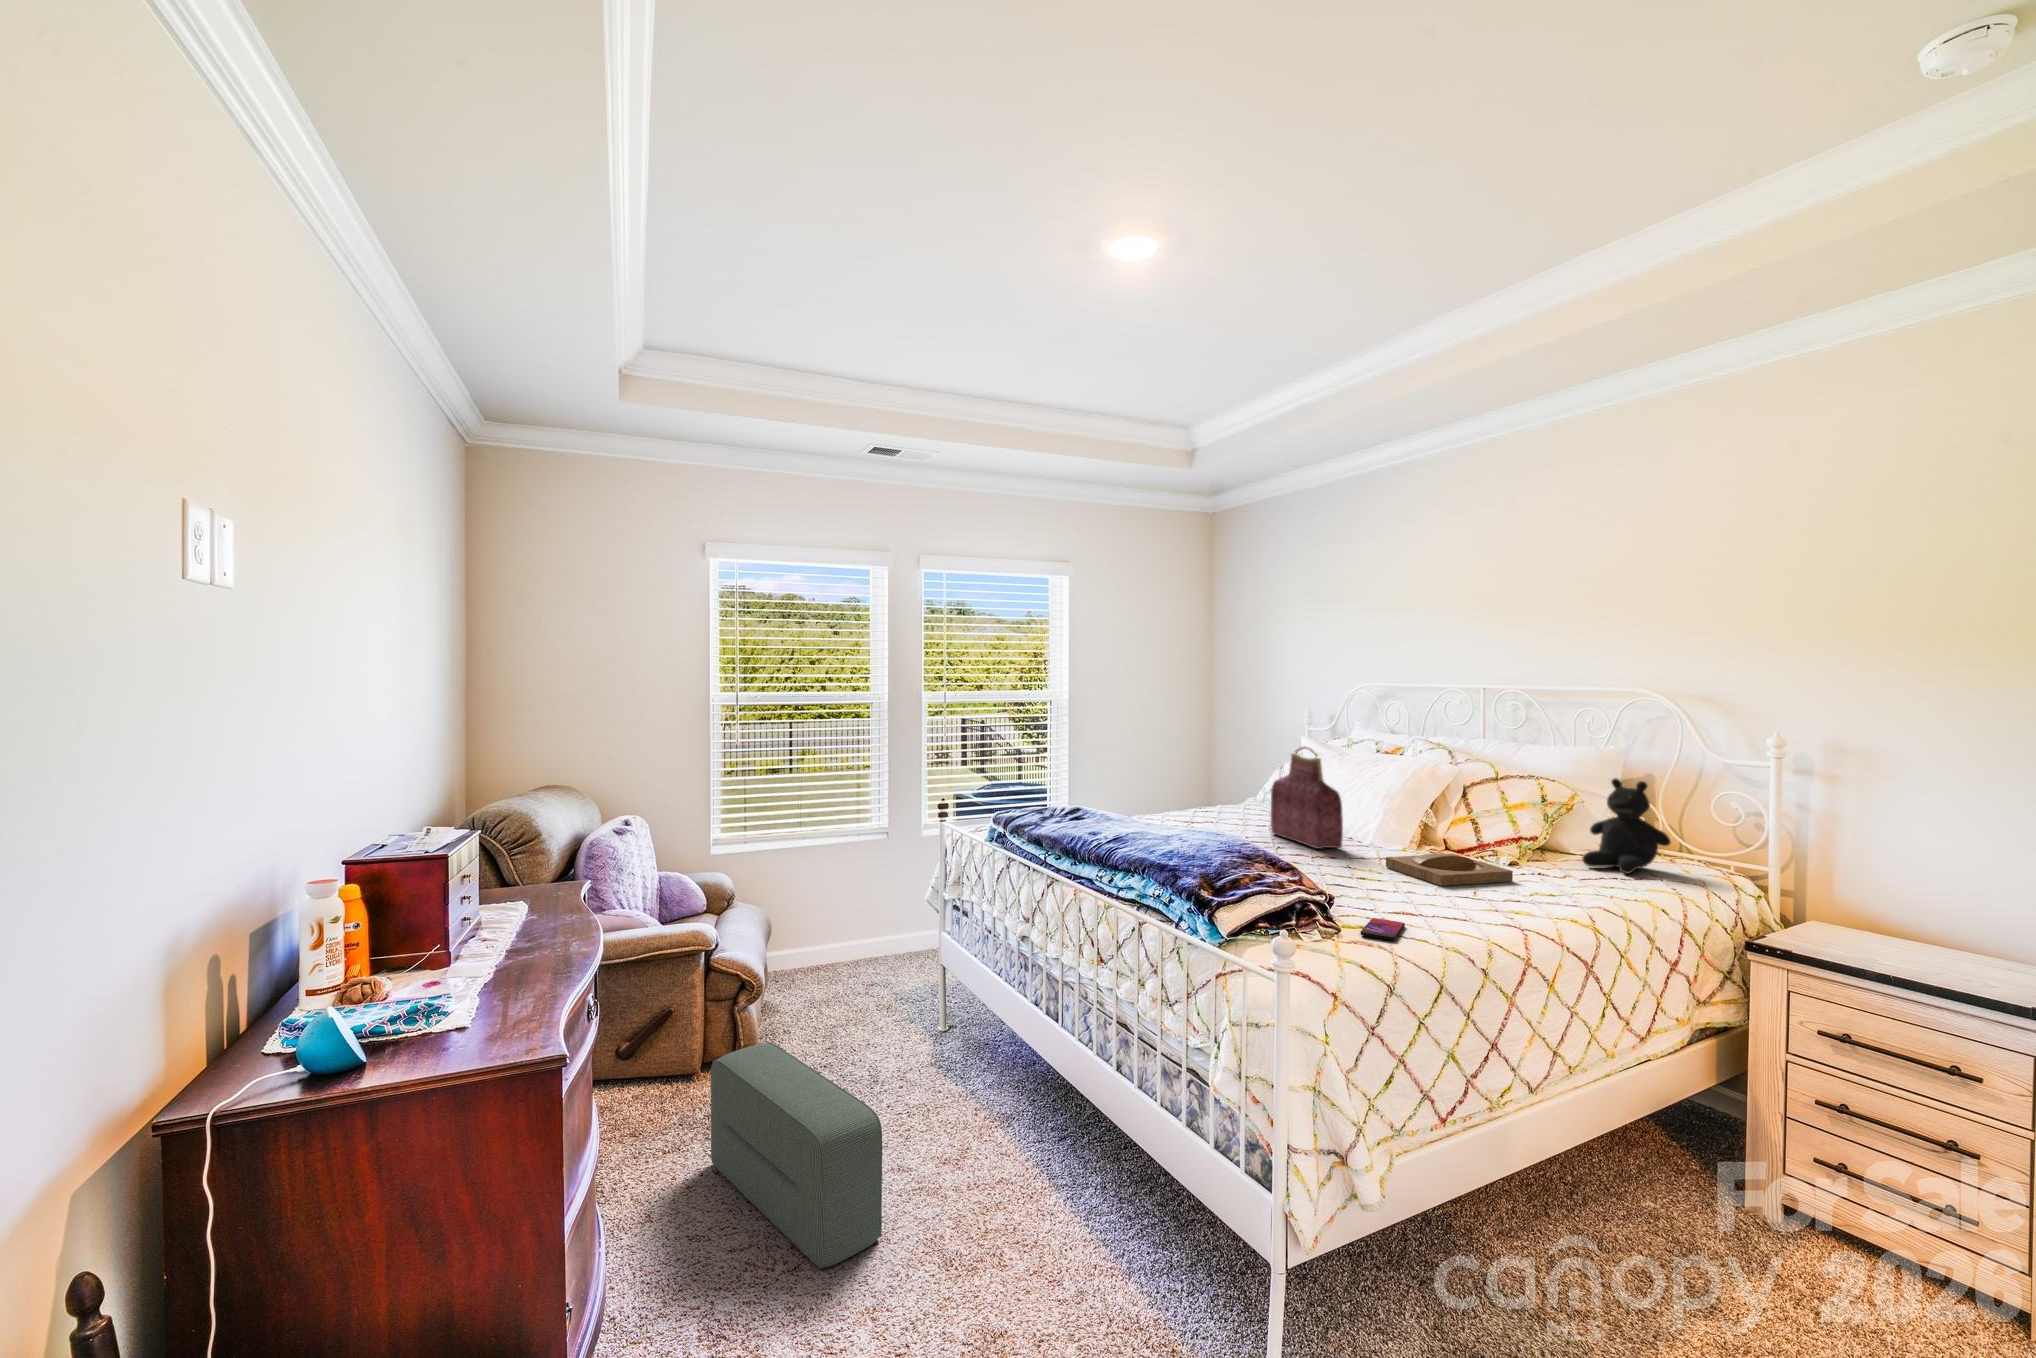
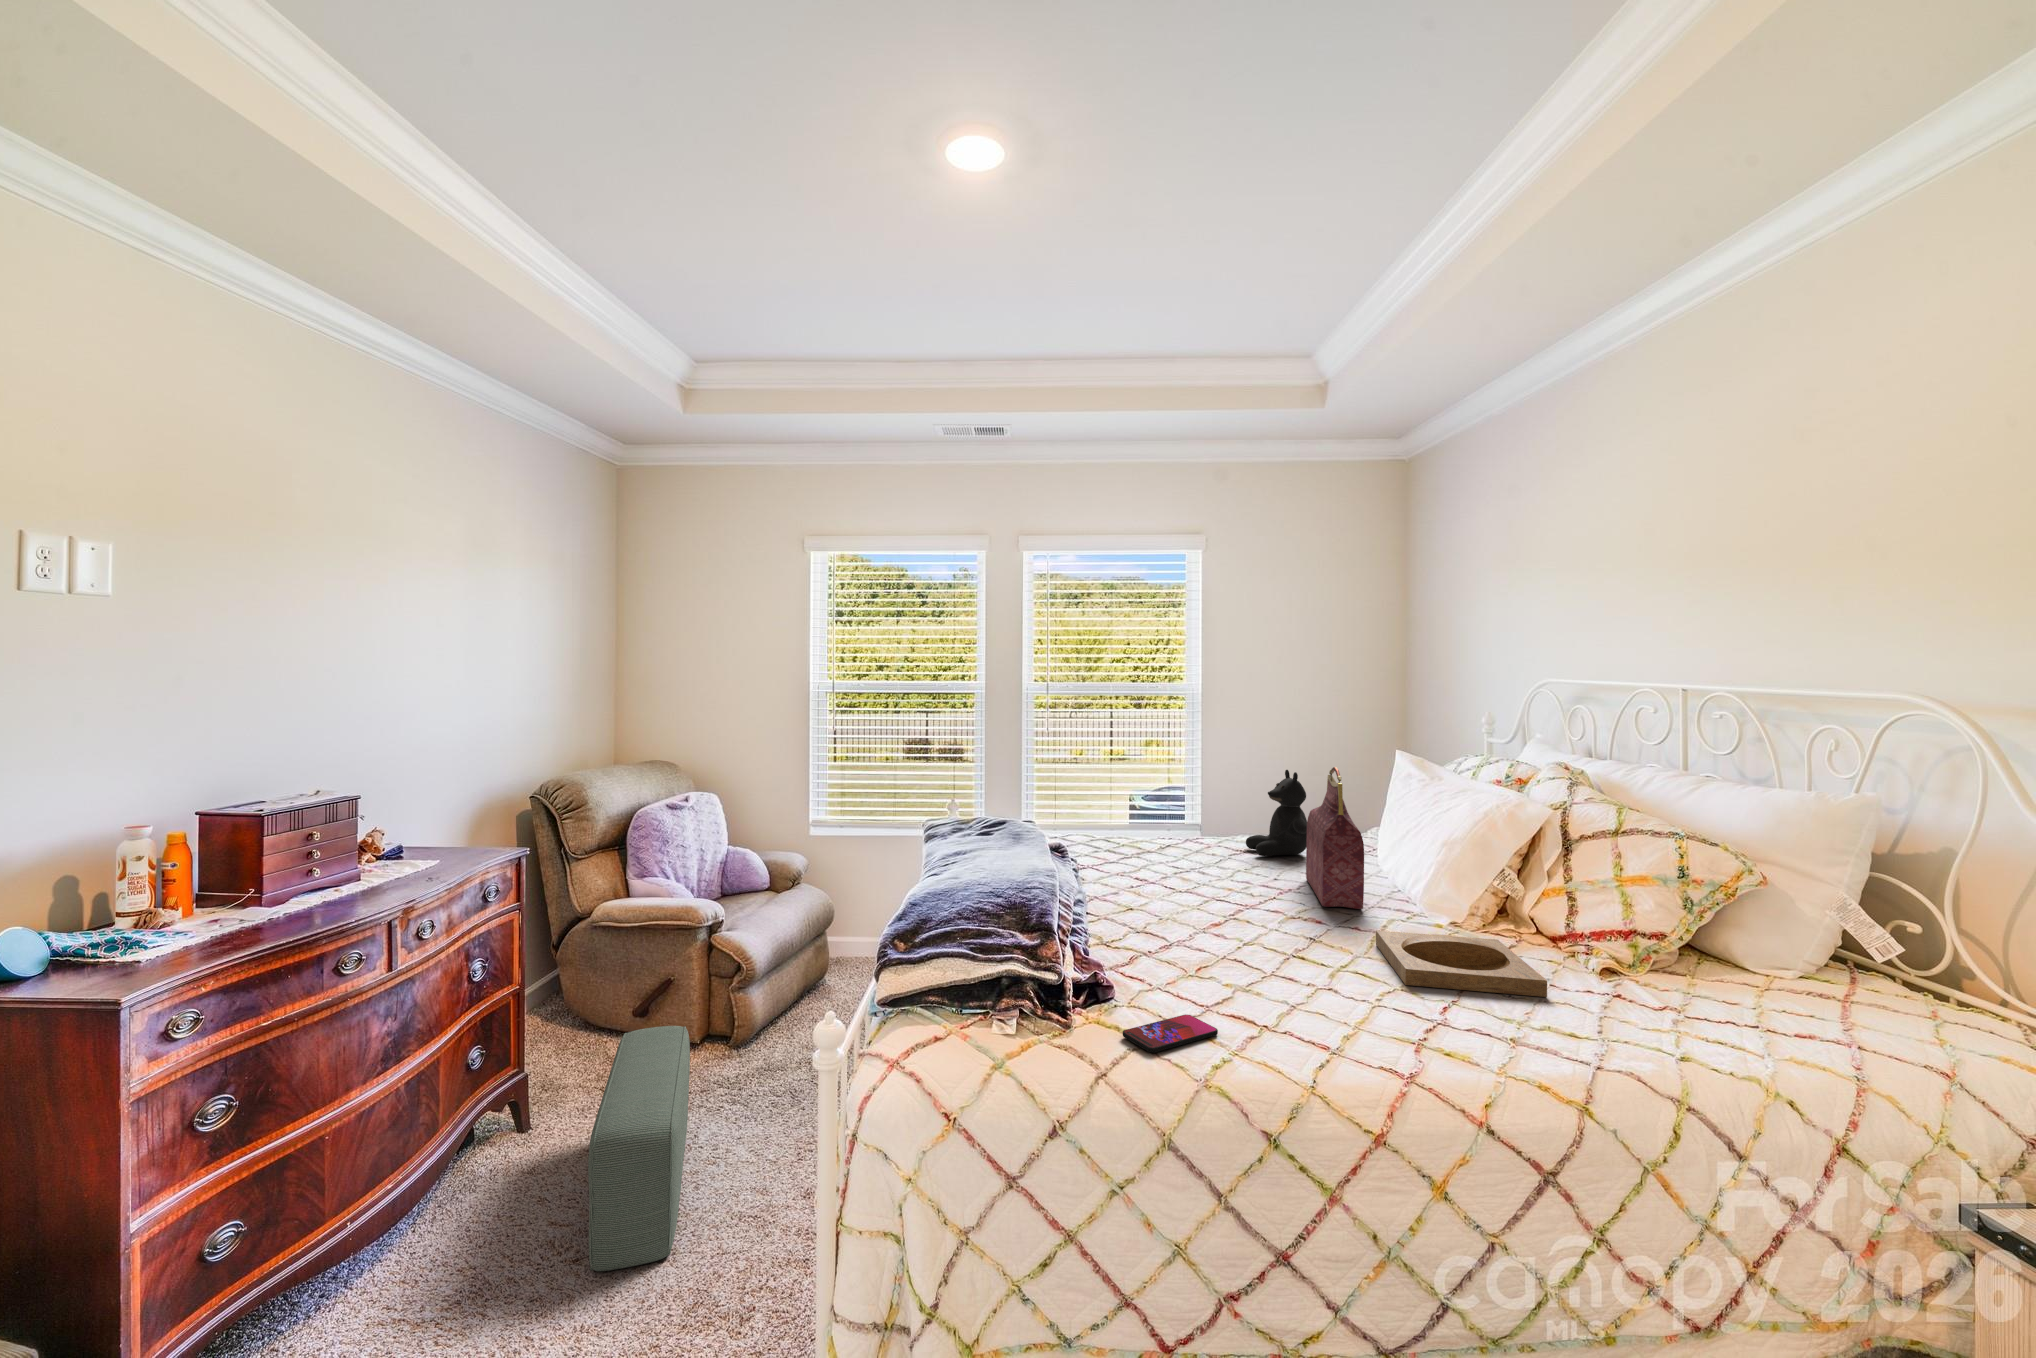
teddy bear: present [1582,778,1671,874] -> present [1246,770,1307,856]

